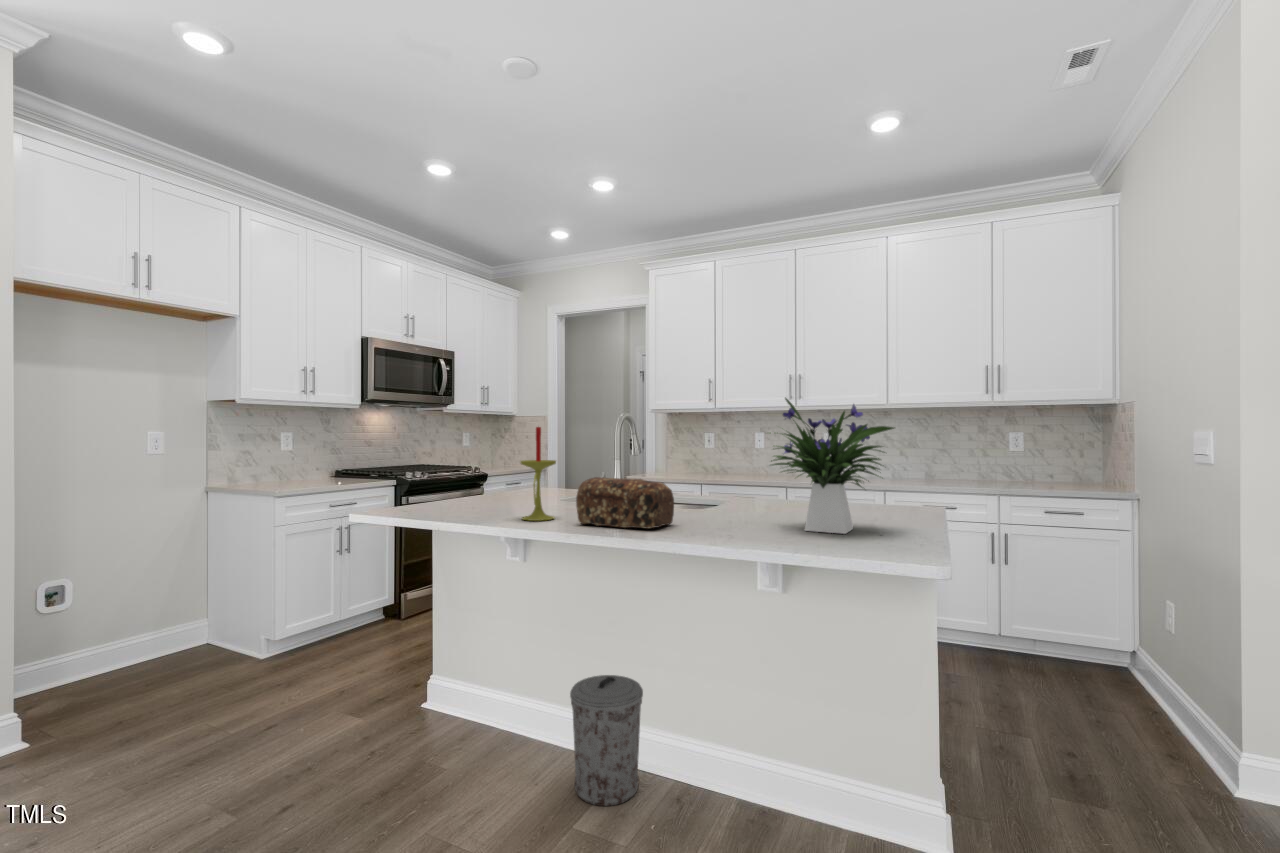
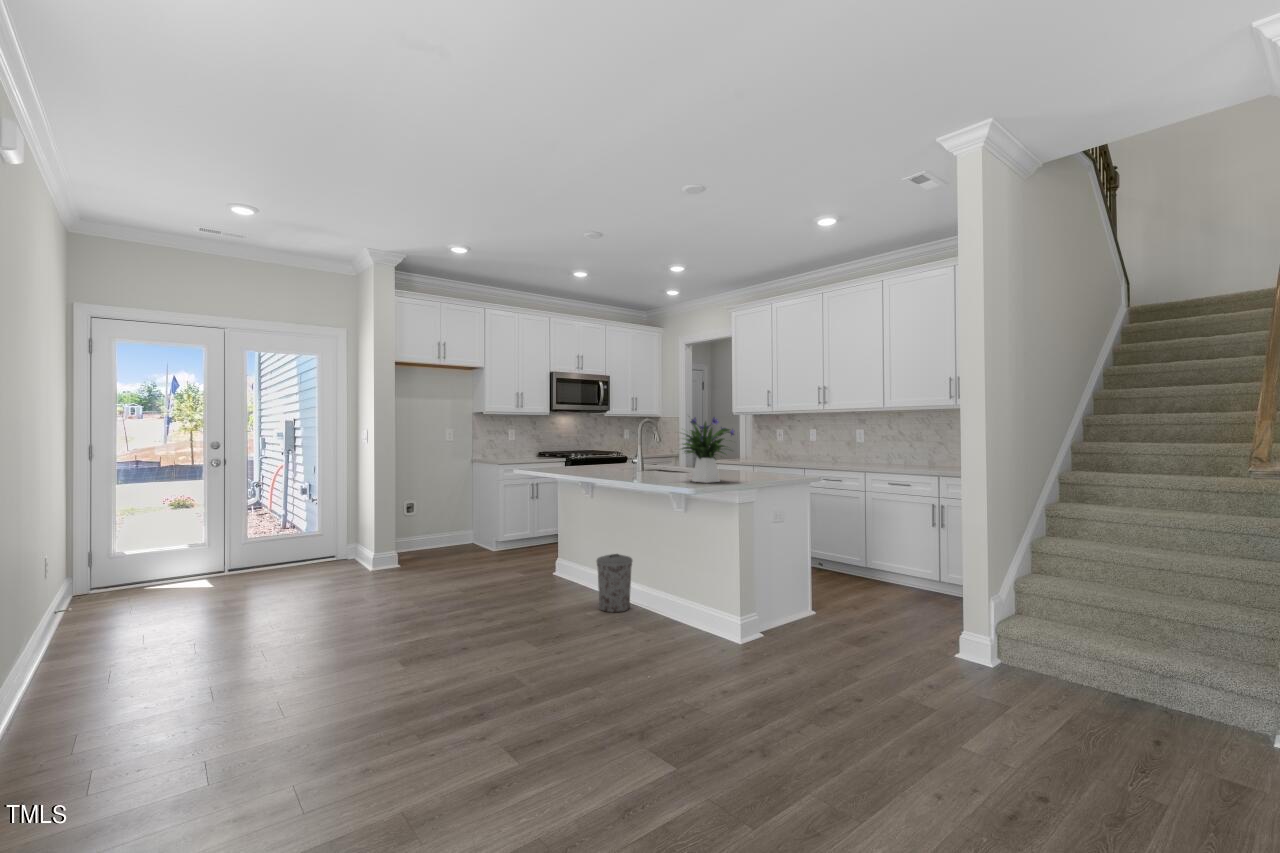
candle: present [521,427,556,521] -> none [579,427,597,474]
bread loaf: present [576,477,674,528] -> none [597,454,641,478]

